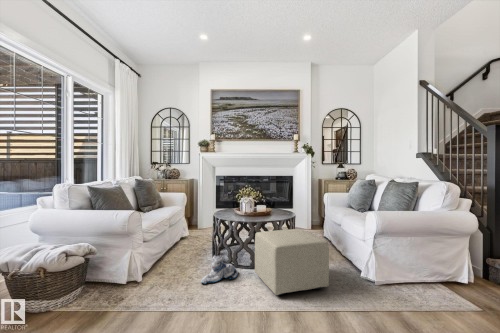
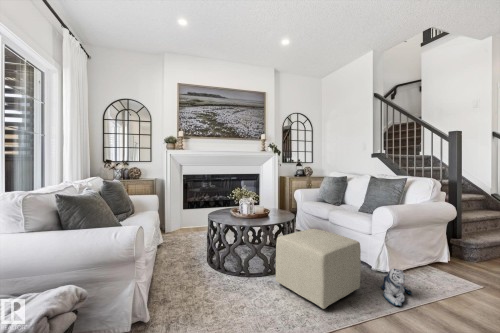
plush toy: present [201,255,238,284] -> present [381,268,412,306]

